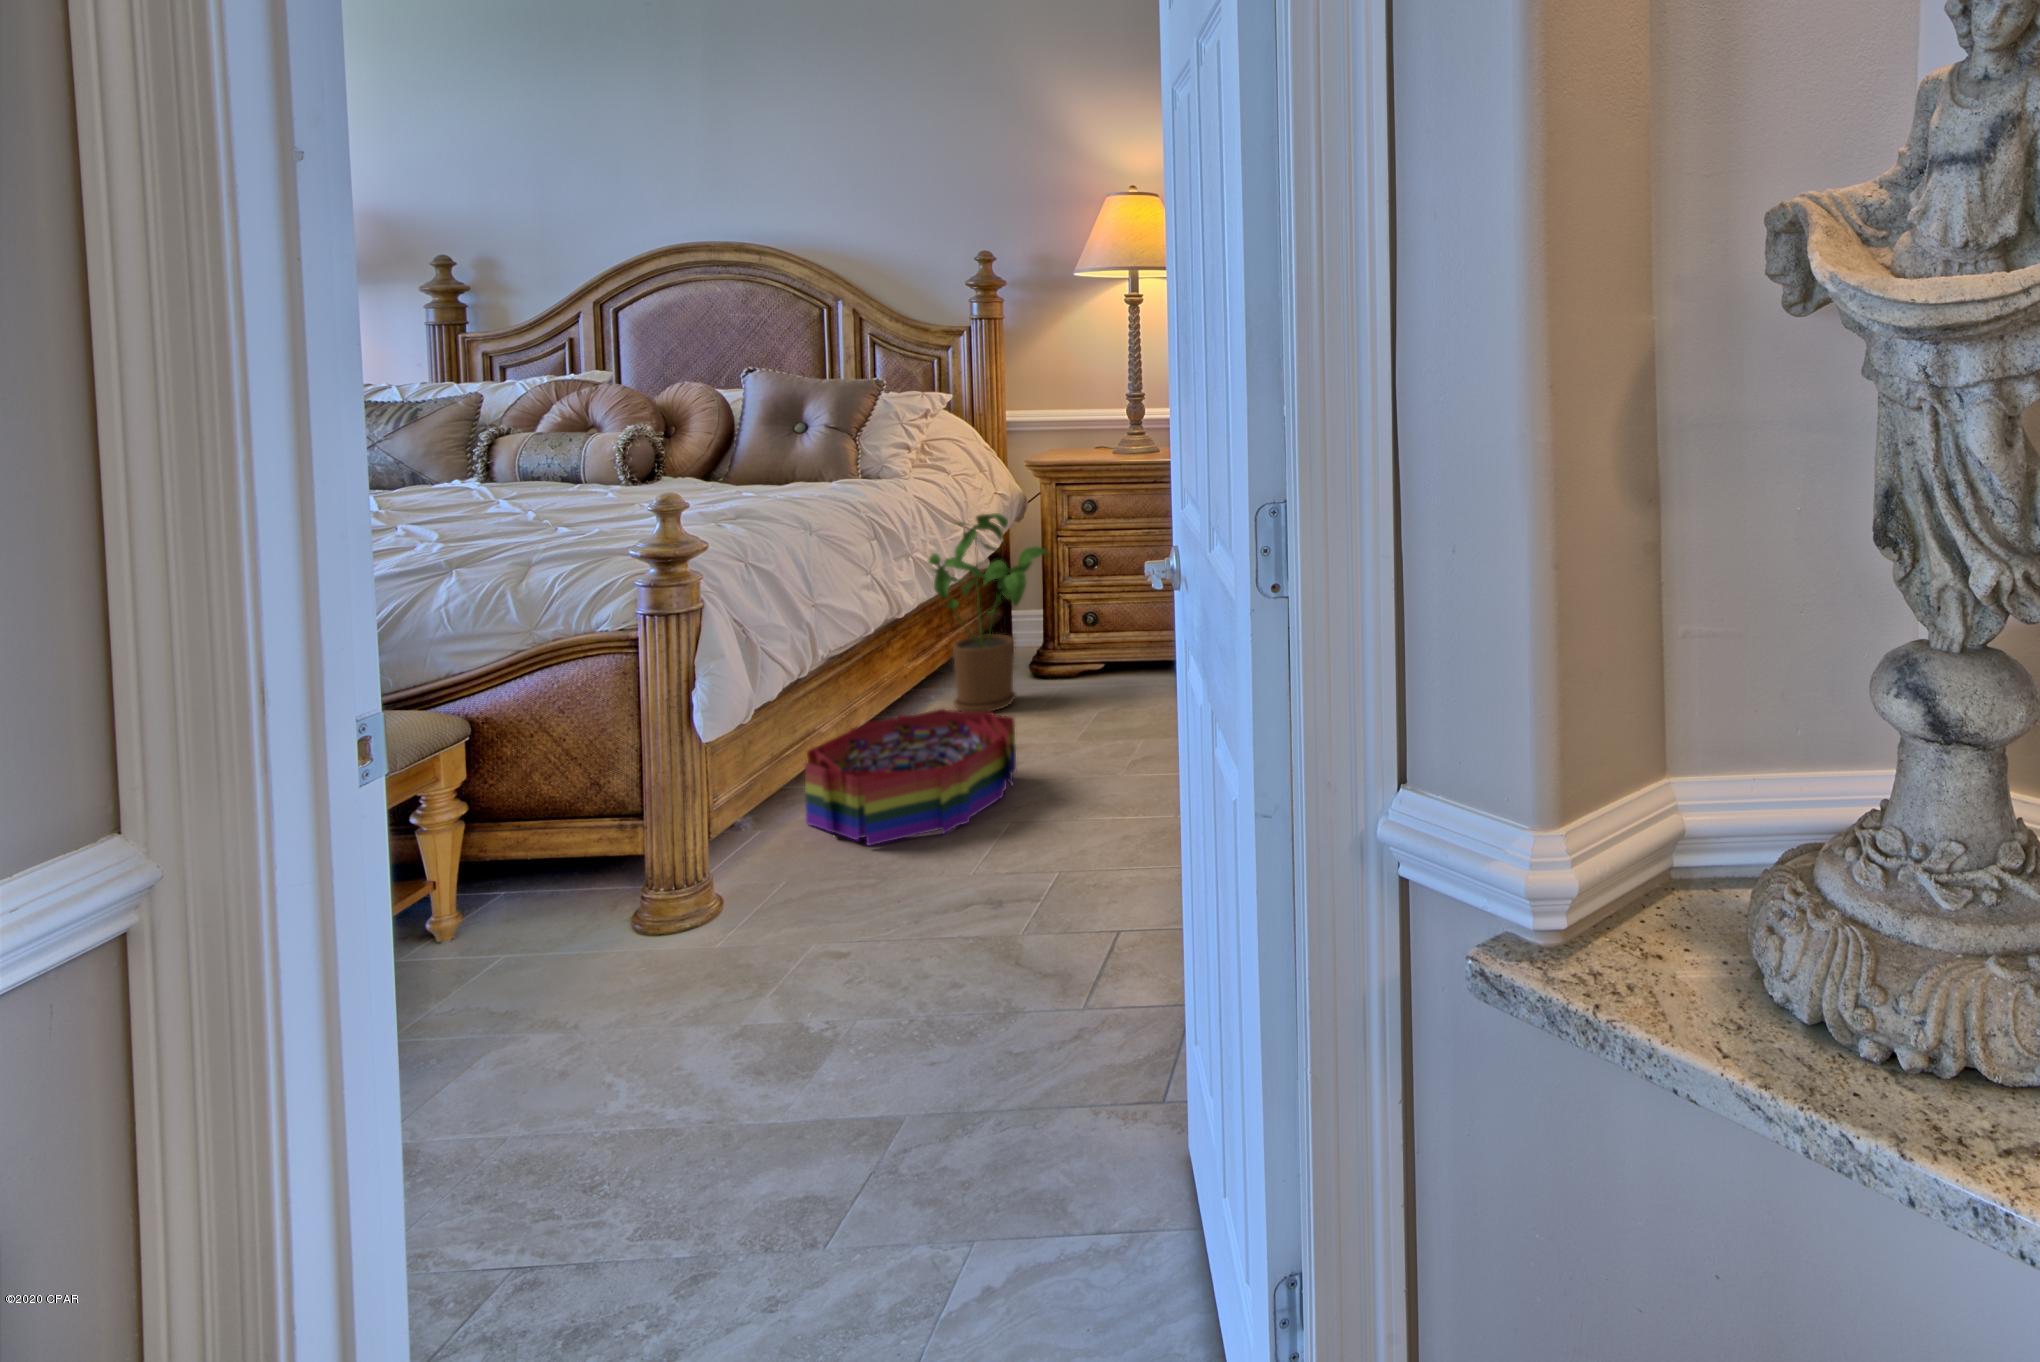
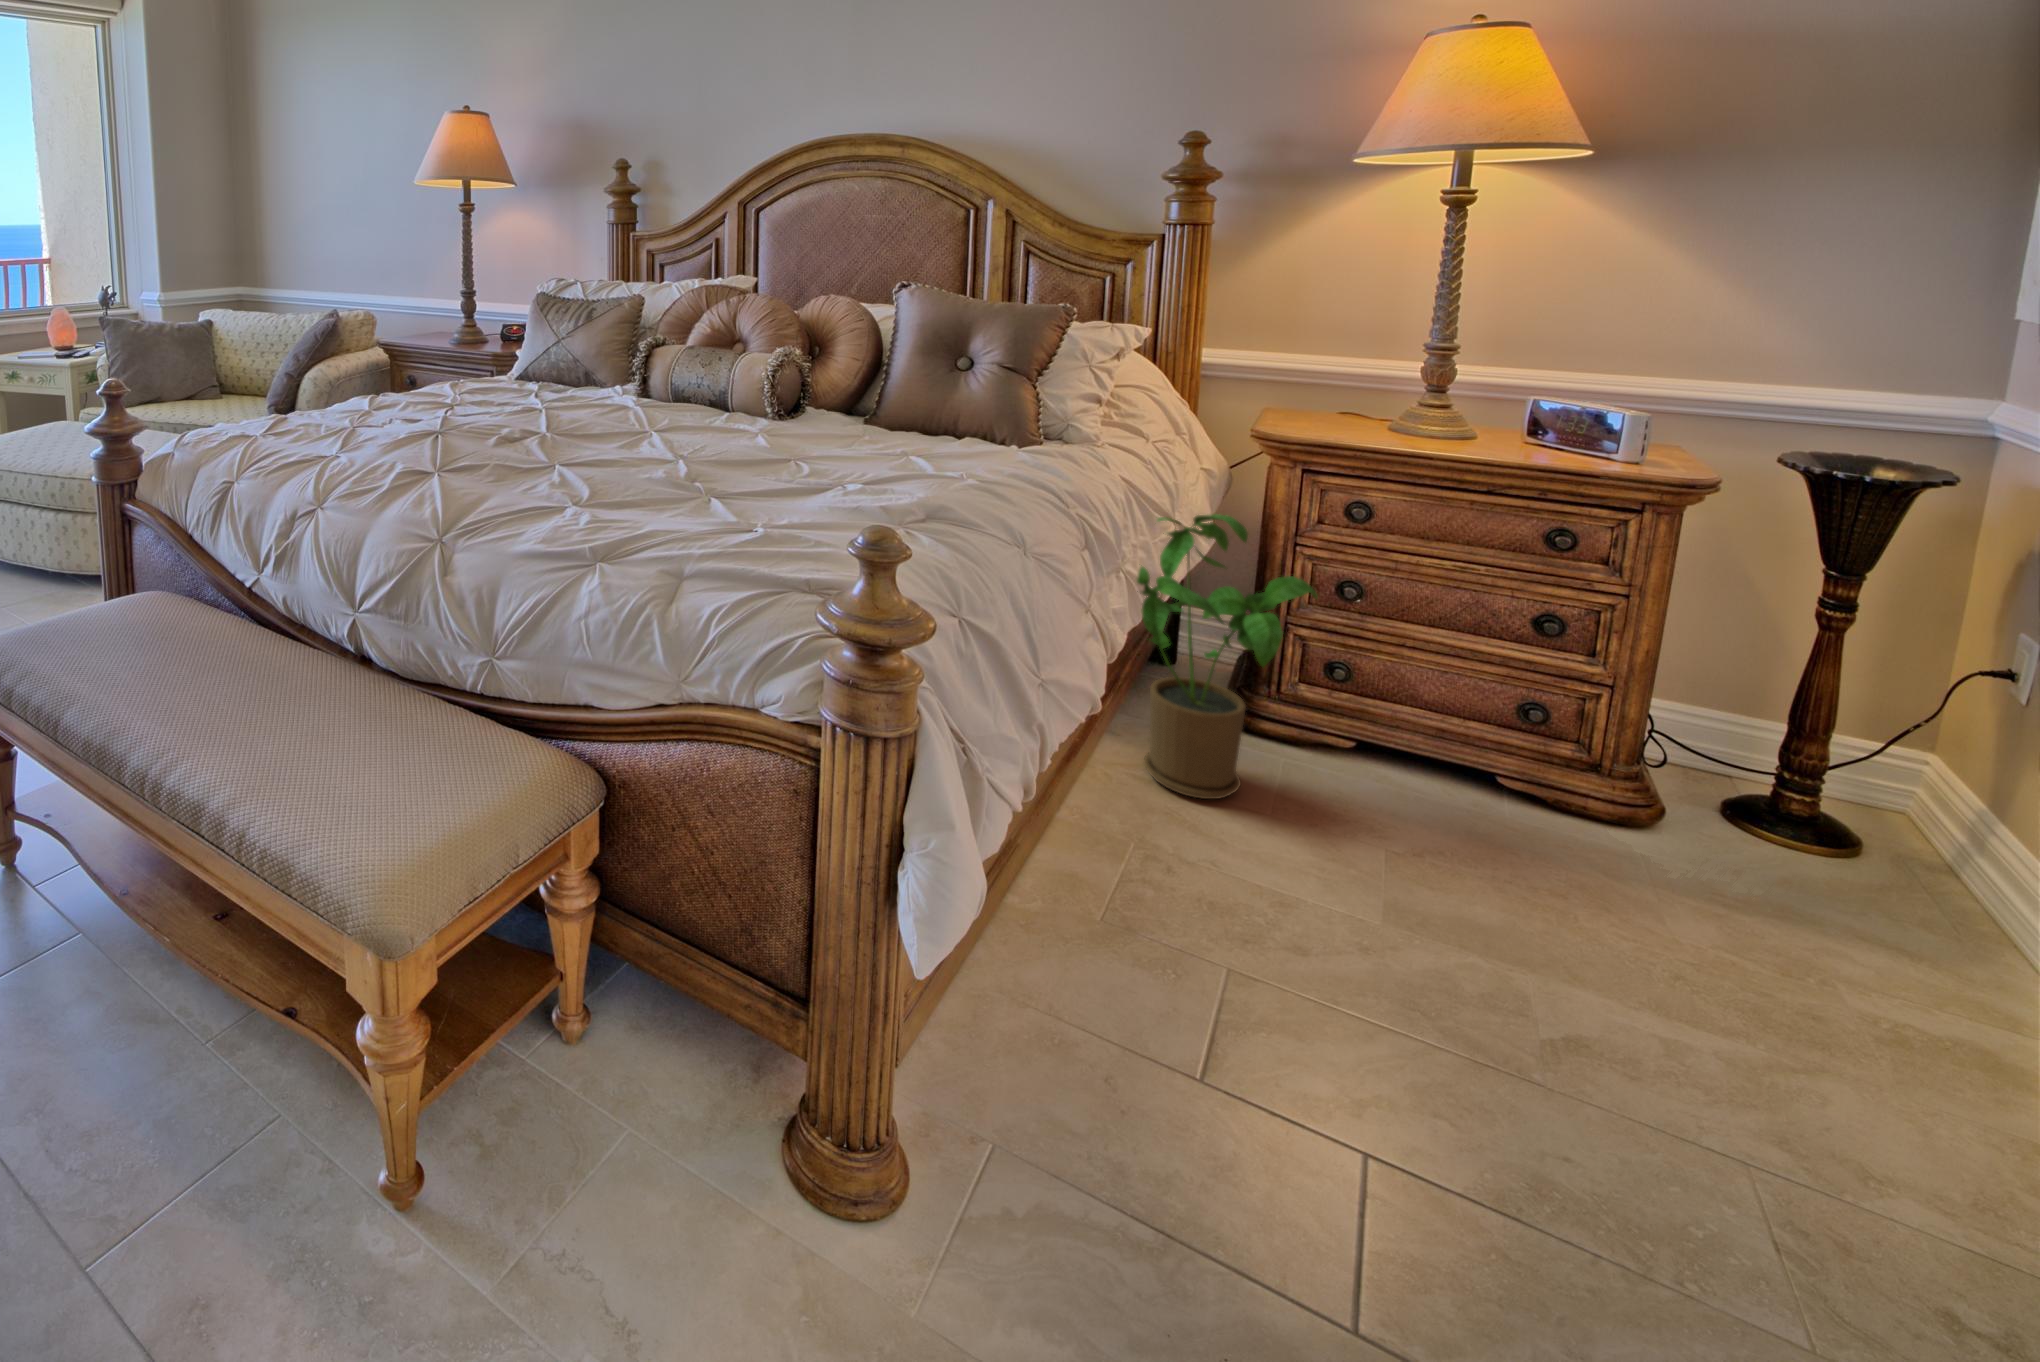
storage bin: present [805,709,1016,845] -> none [999,830,1355,1144]

